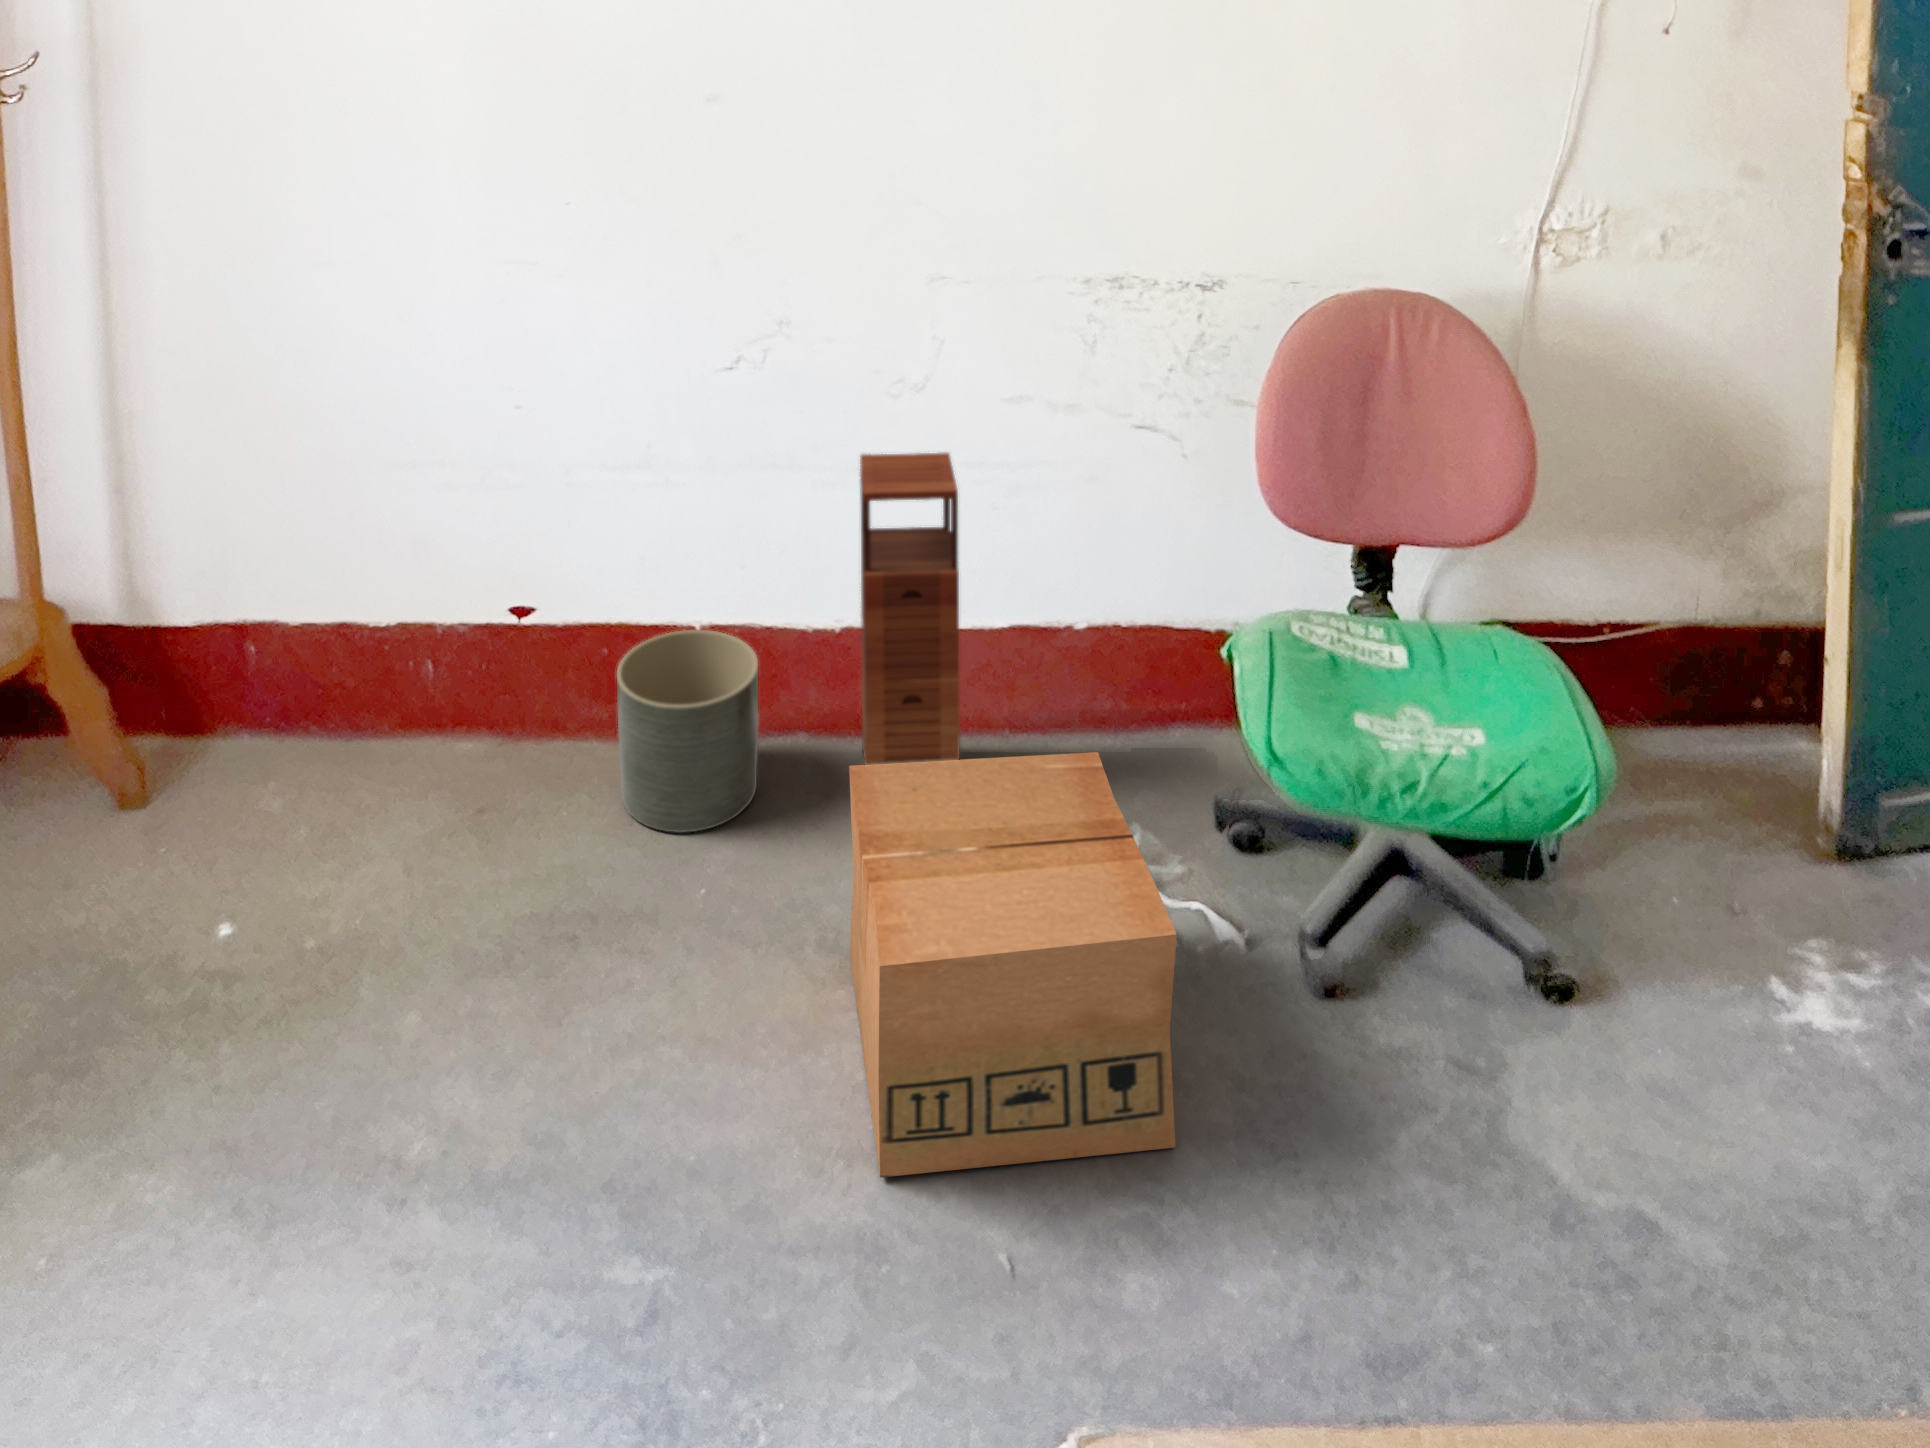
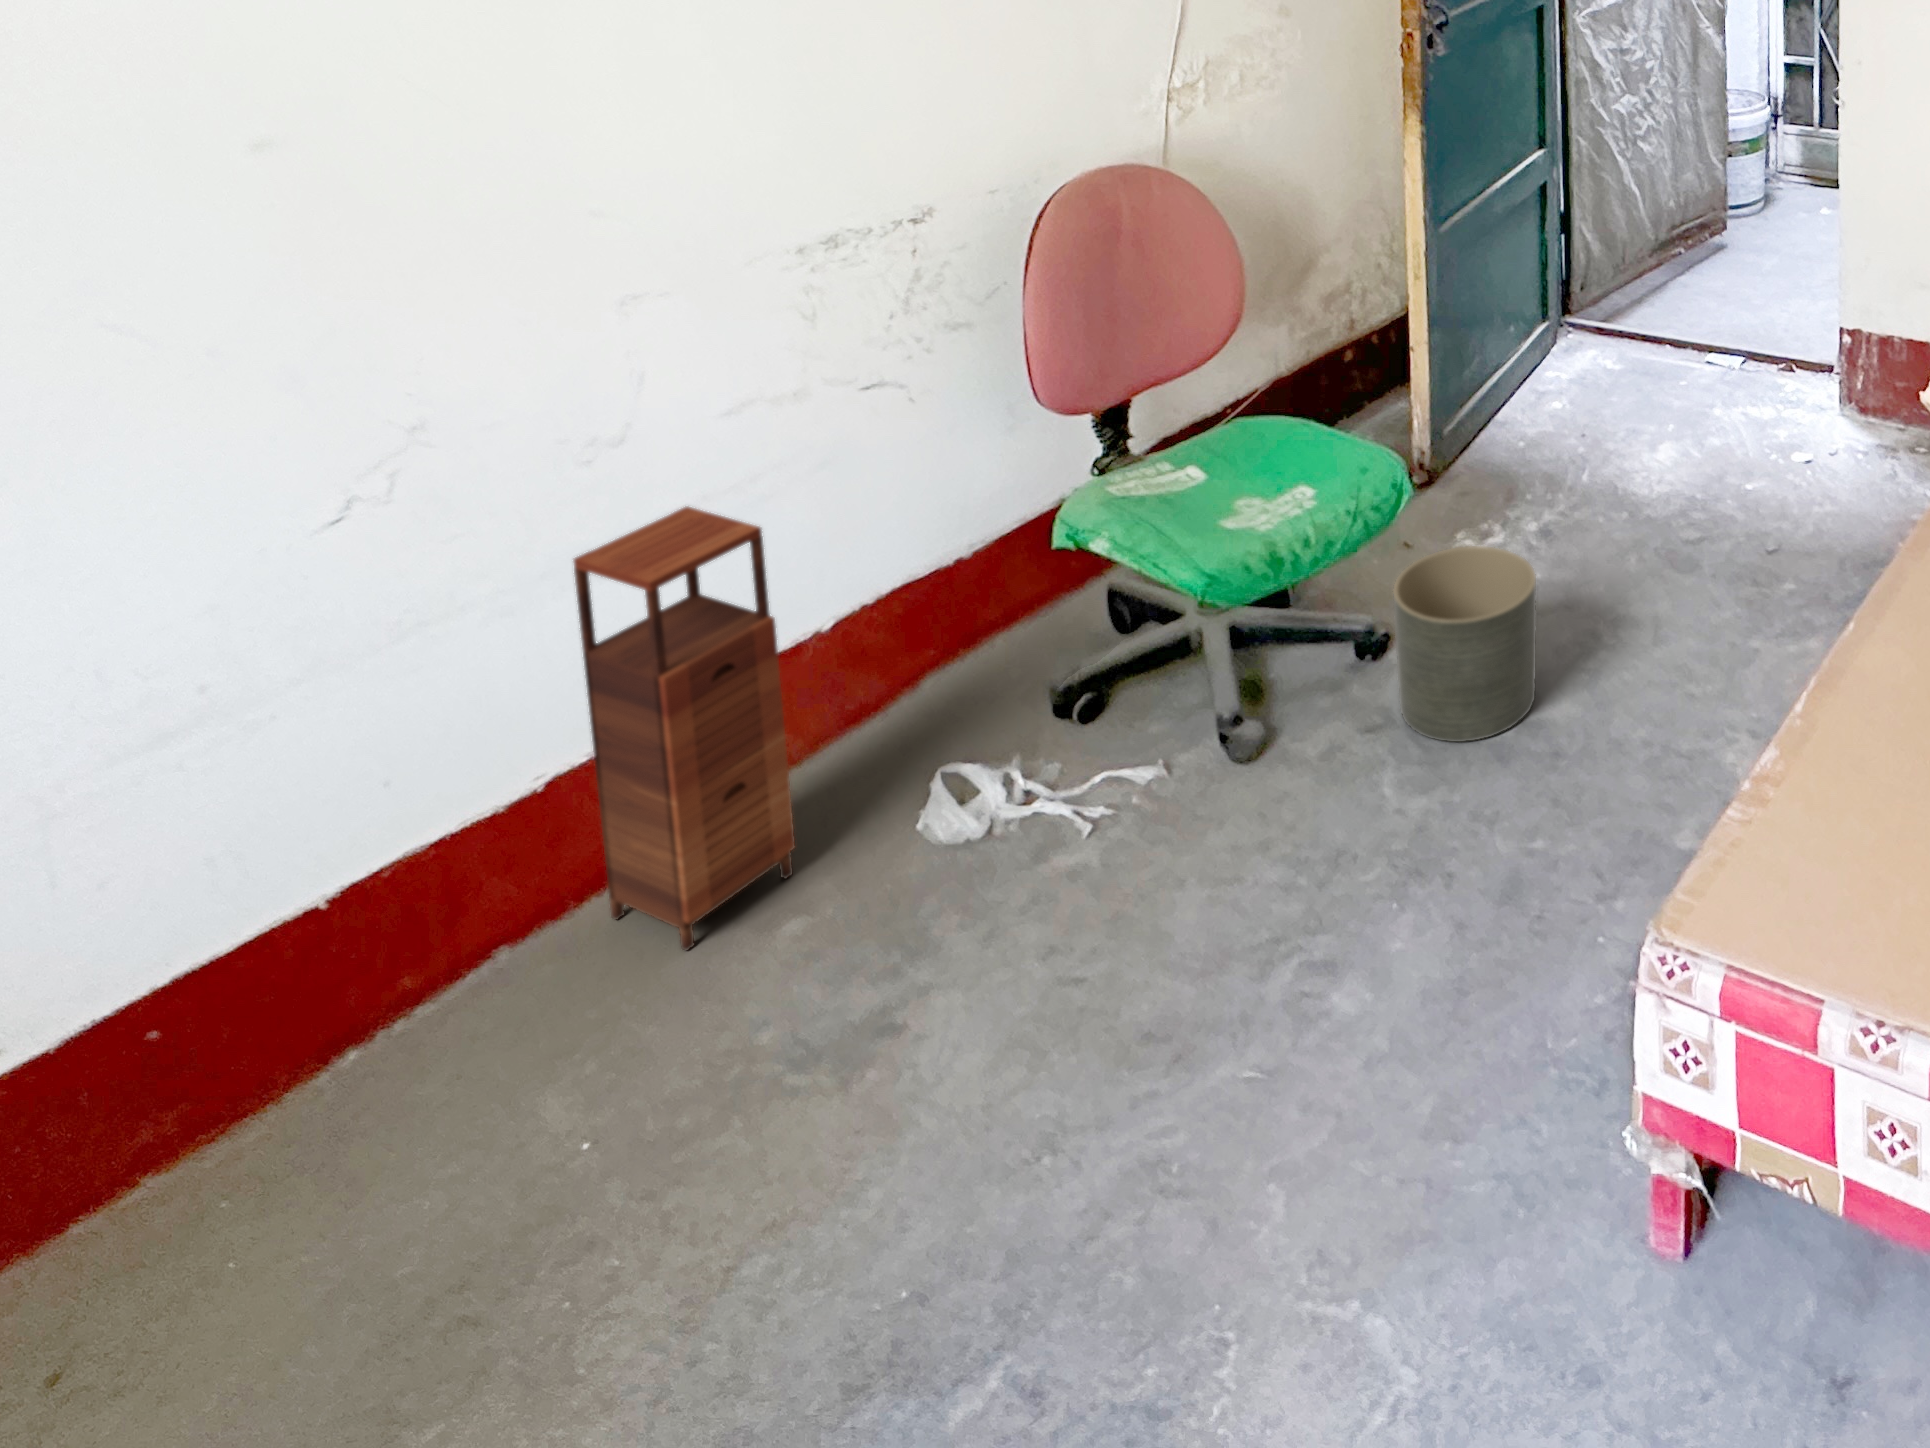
planter: present [617,630,759,832] -> present [1394,546,1536,742]
cardboard box: present [849,752,1177,1177] -> none [815,680,1256,1128]

